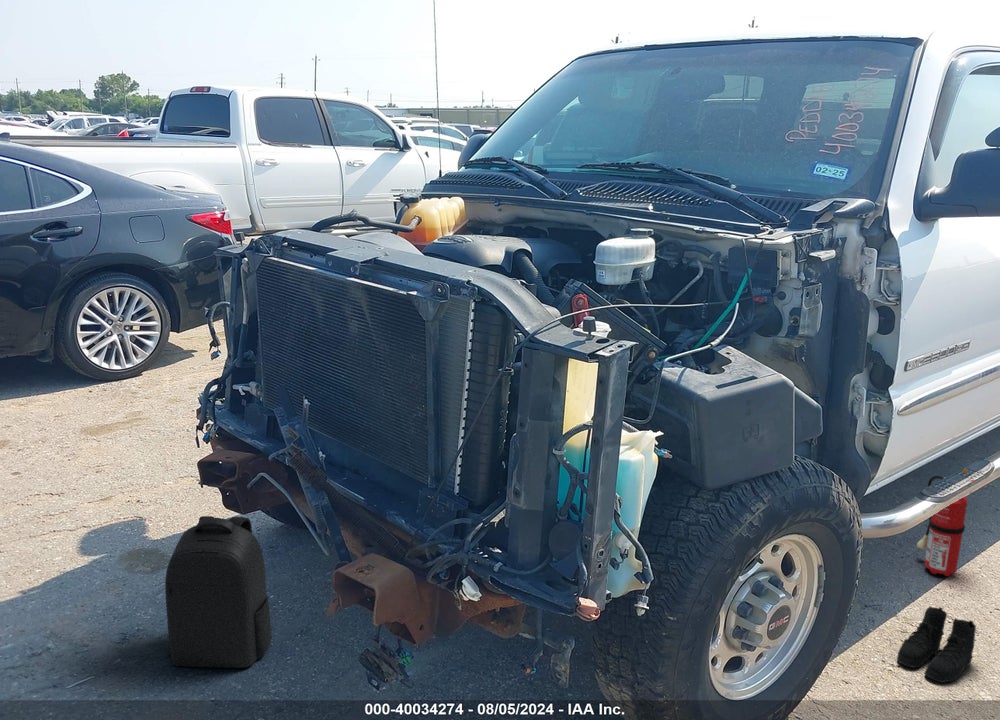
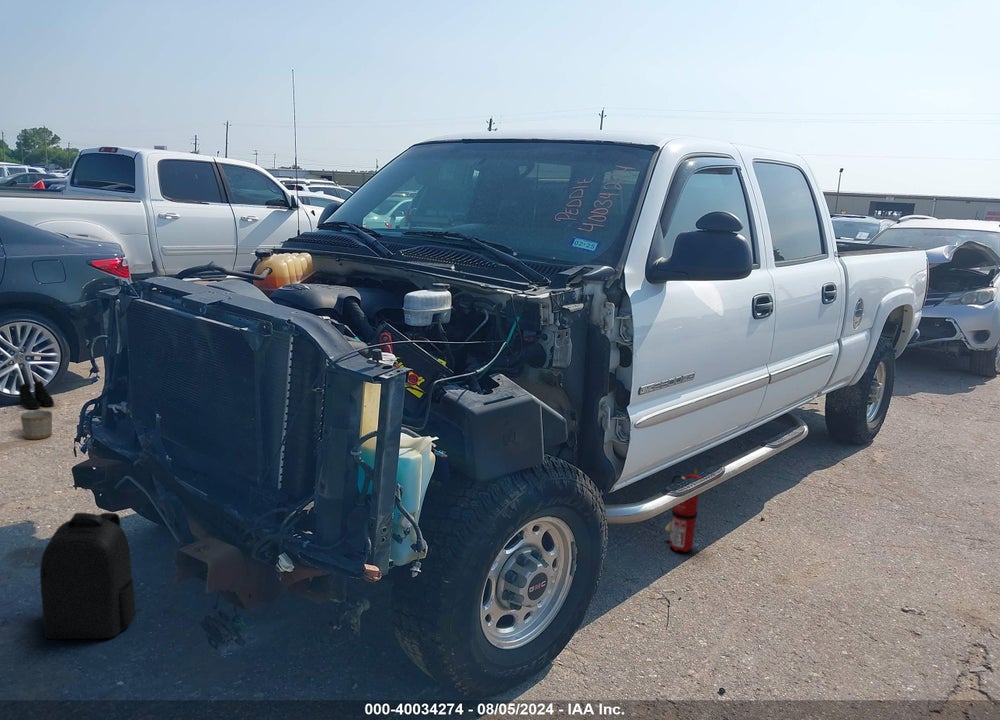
planter: none [123,389,157,423] -> present [21,410,52,440]
boots: present [897,607,976,683] -> present [19,381,54,409]

